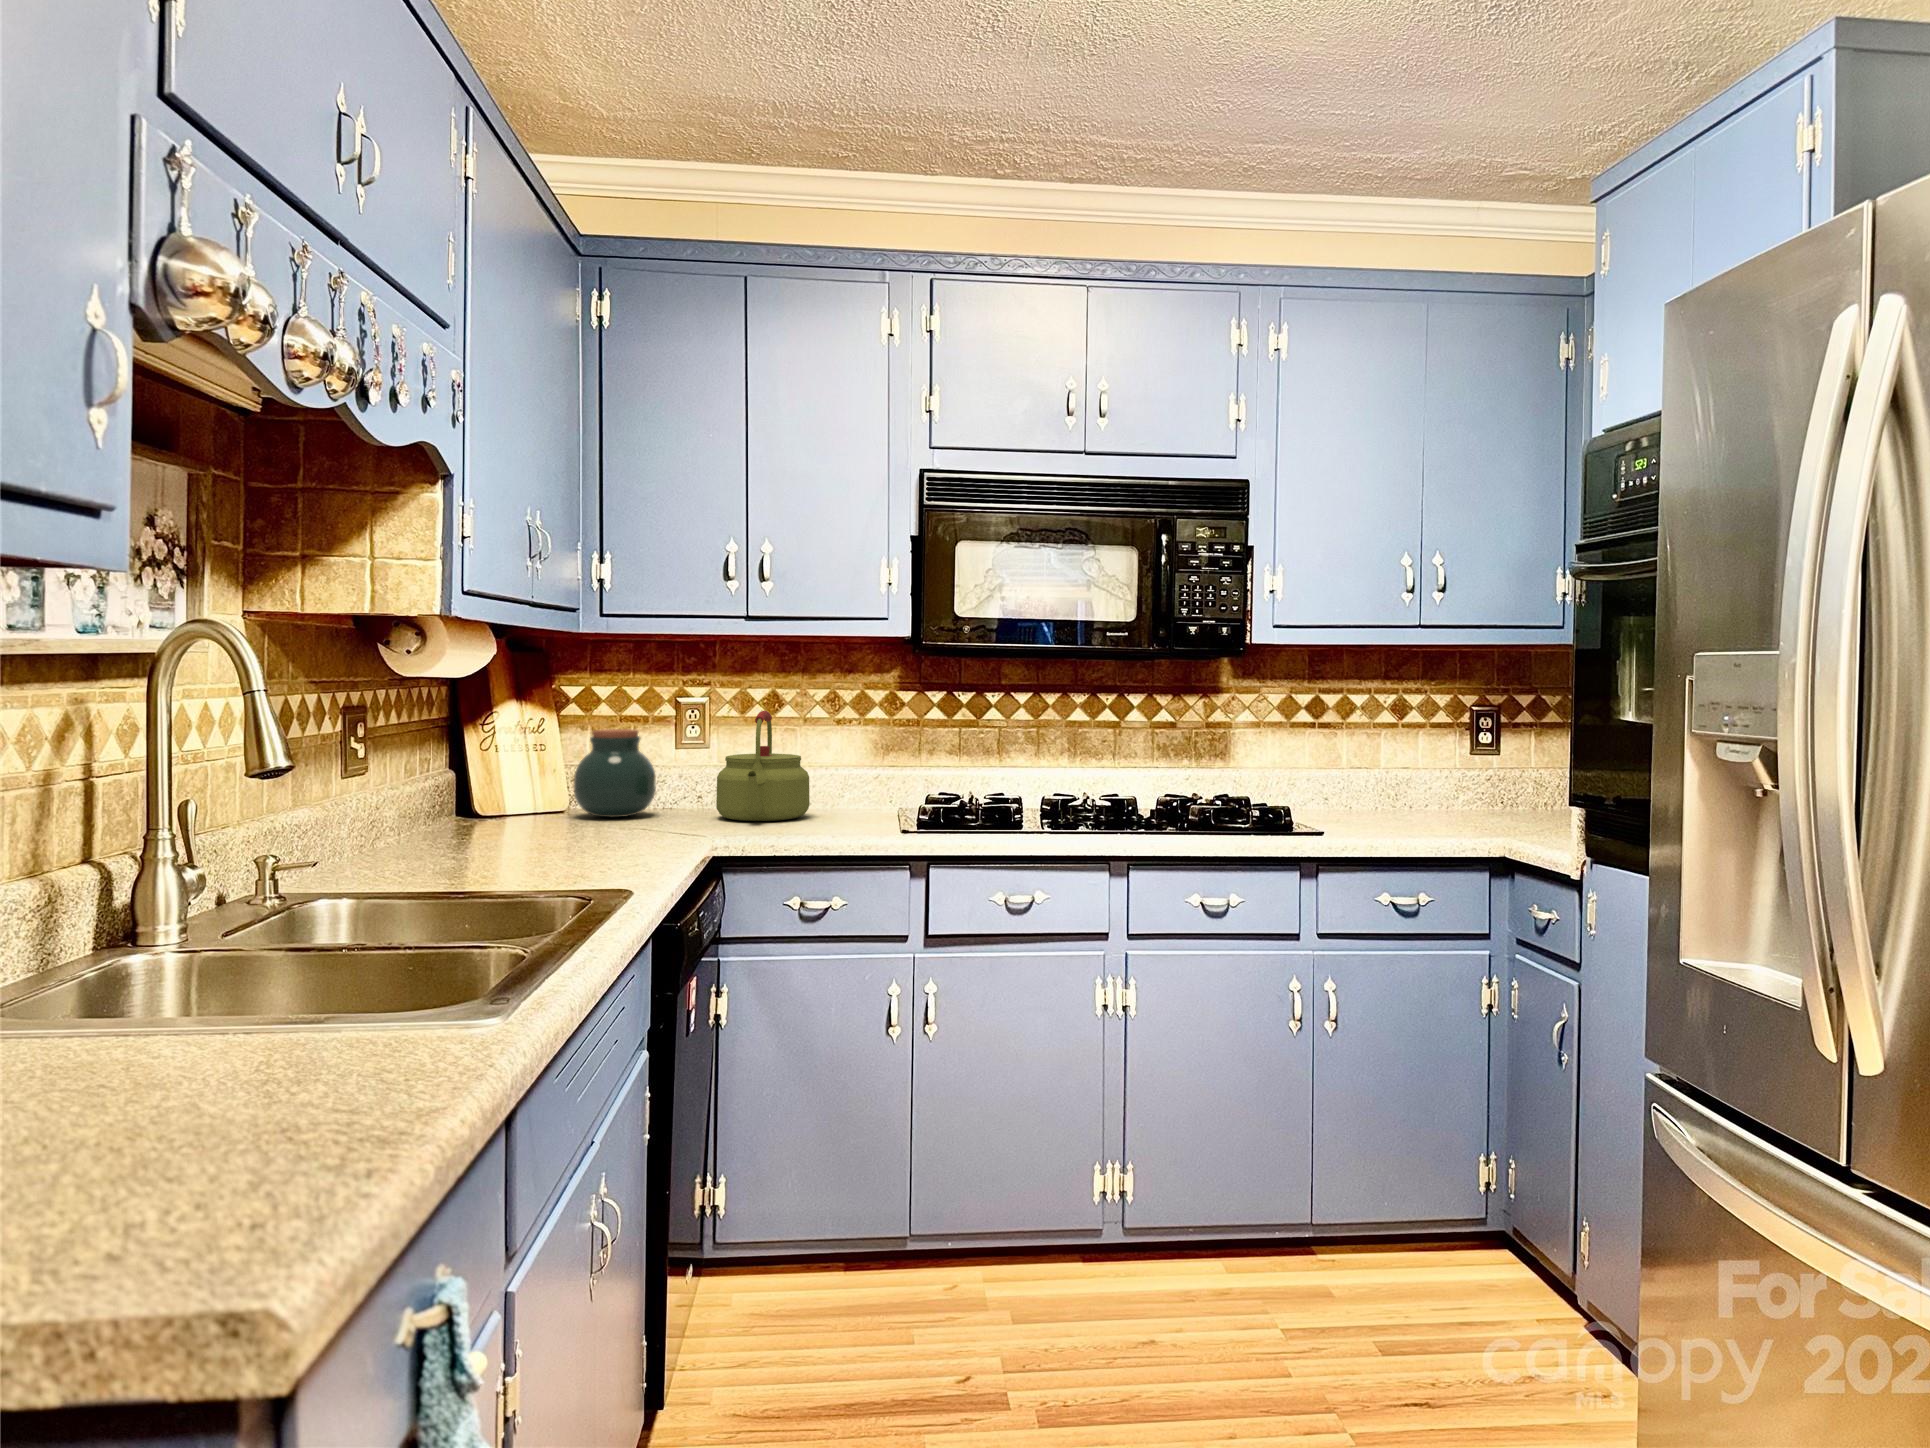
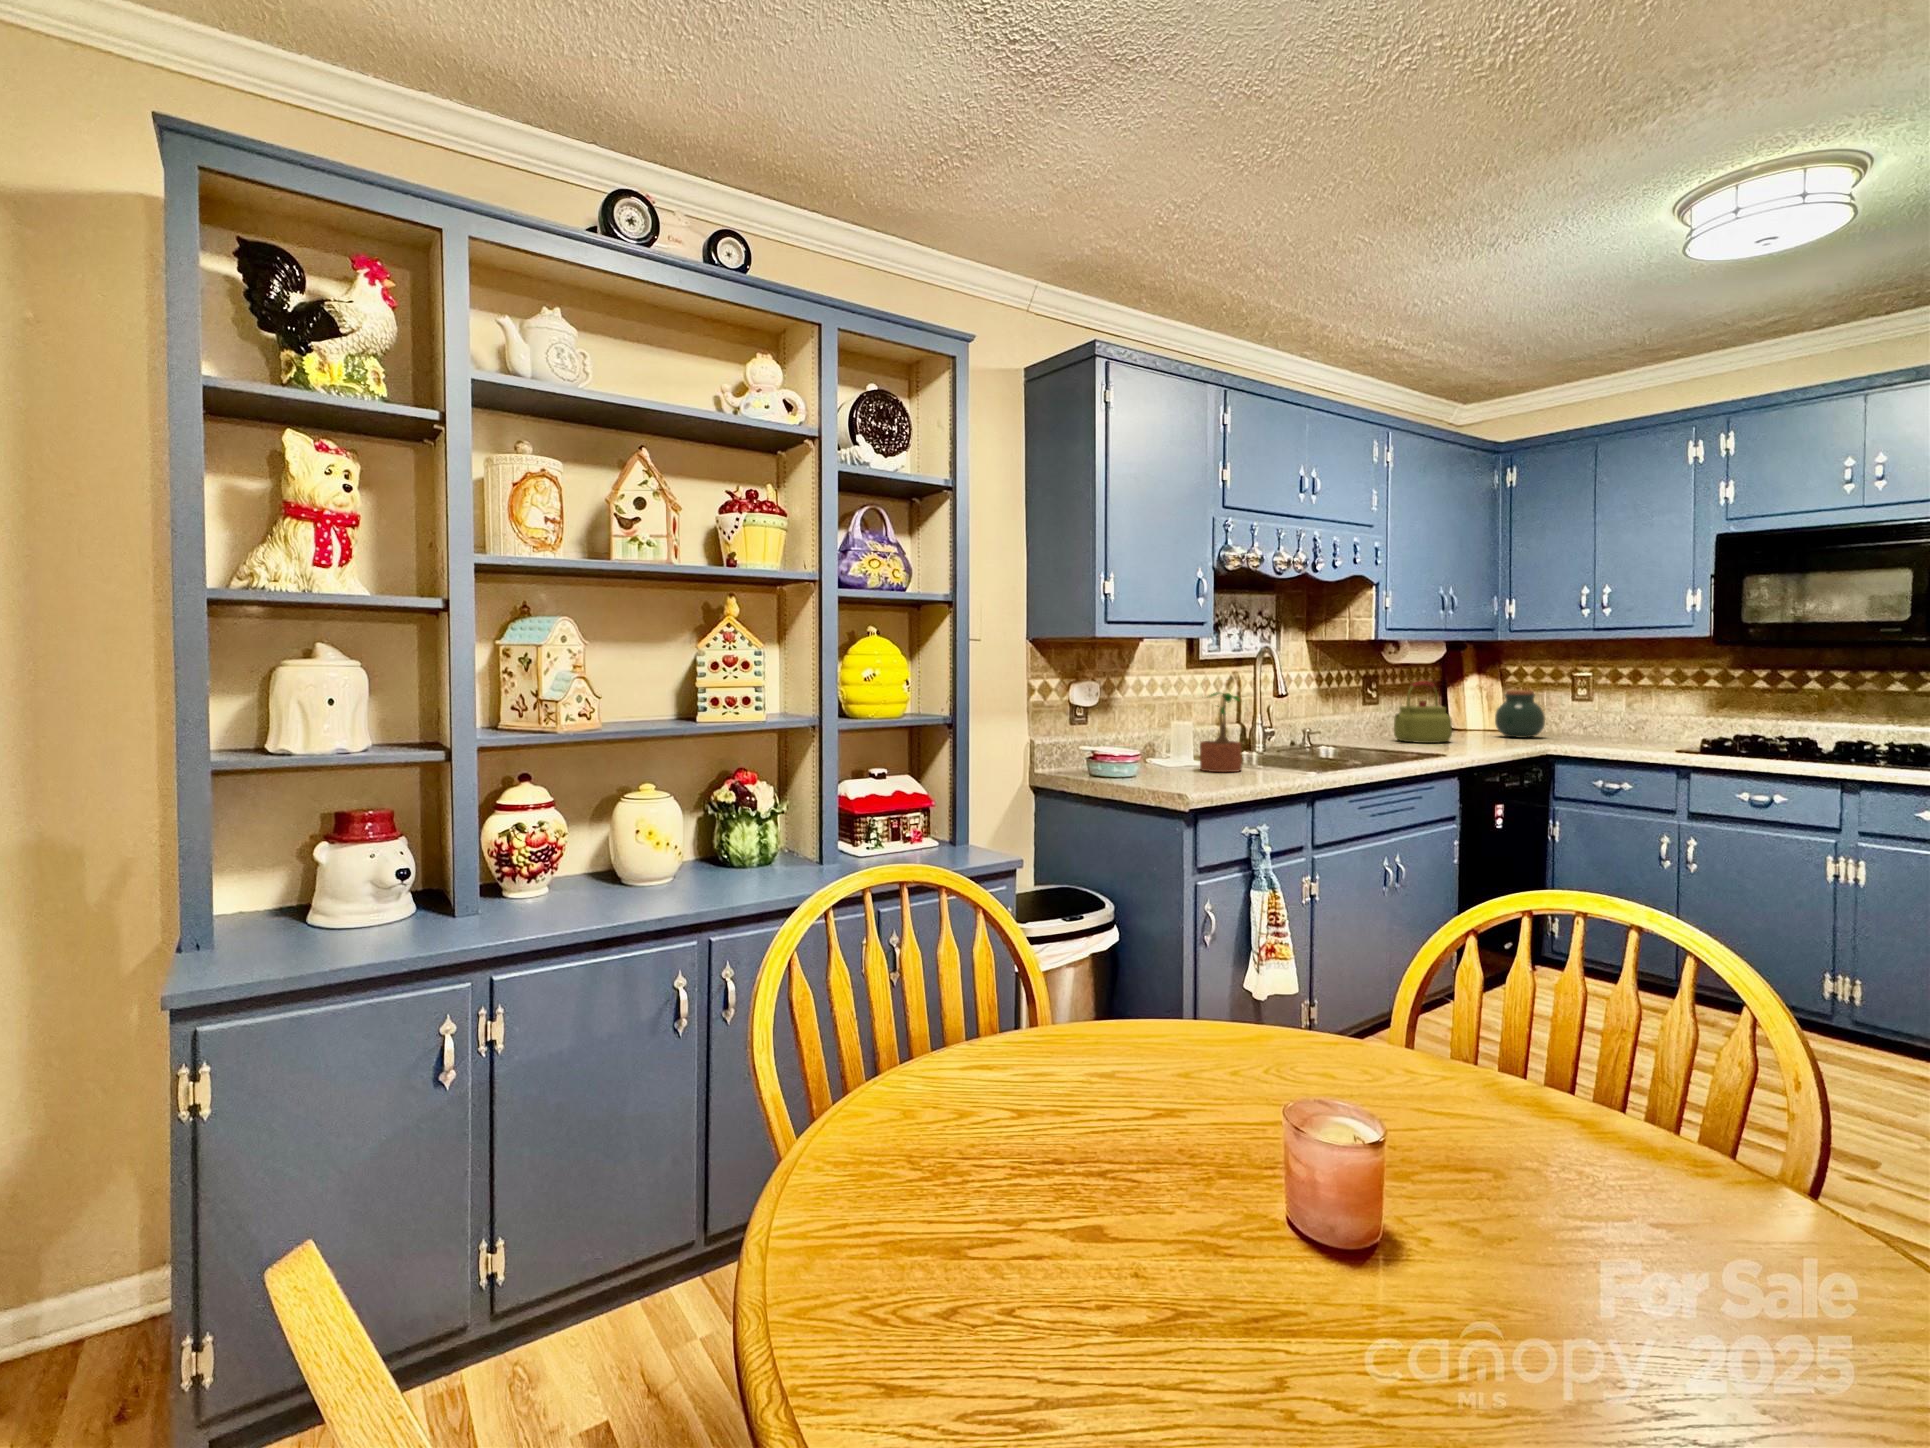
kettle: present [716,710,810,821] -> present [1394,681,1452,743]
potted plant: none [85,787,298,1130] -> present [1200,692,1242,772]

